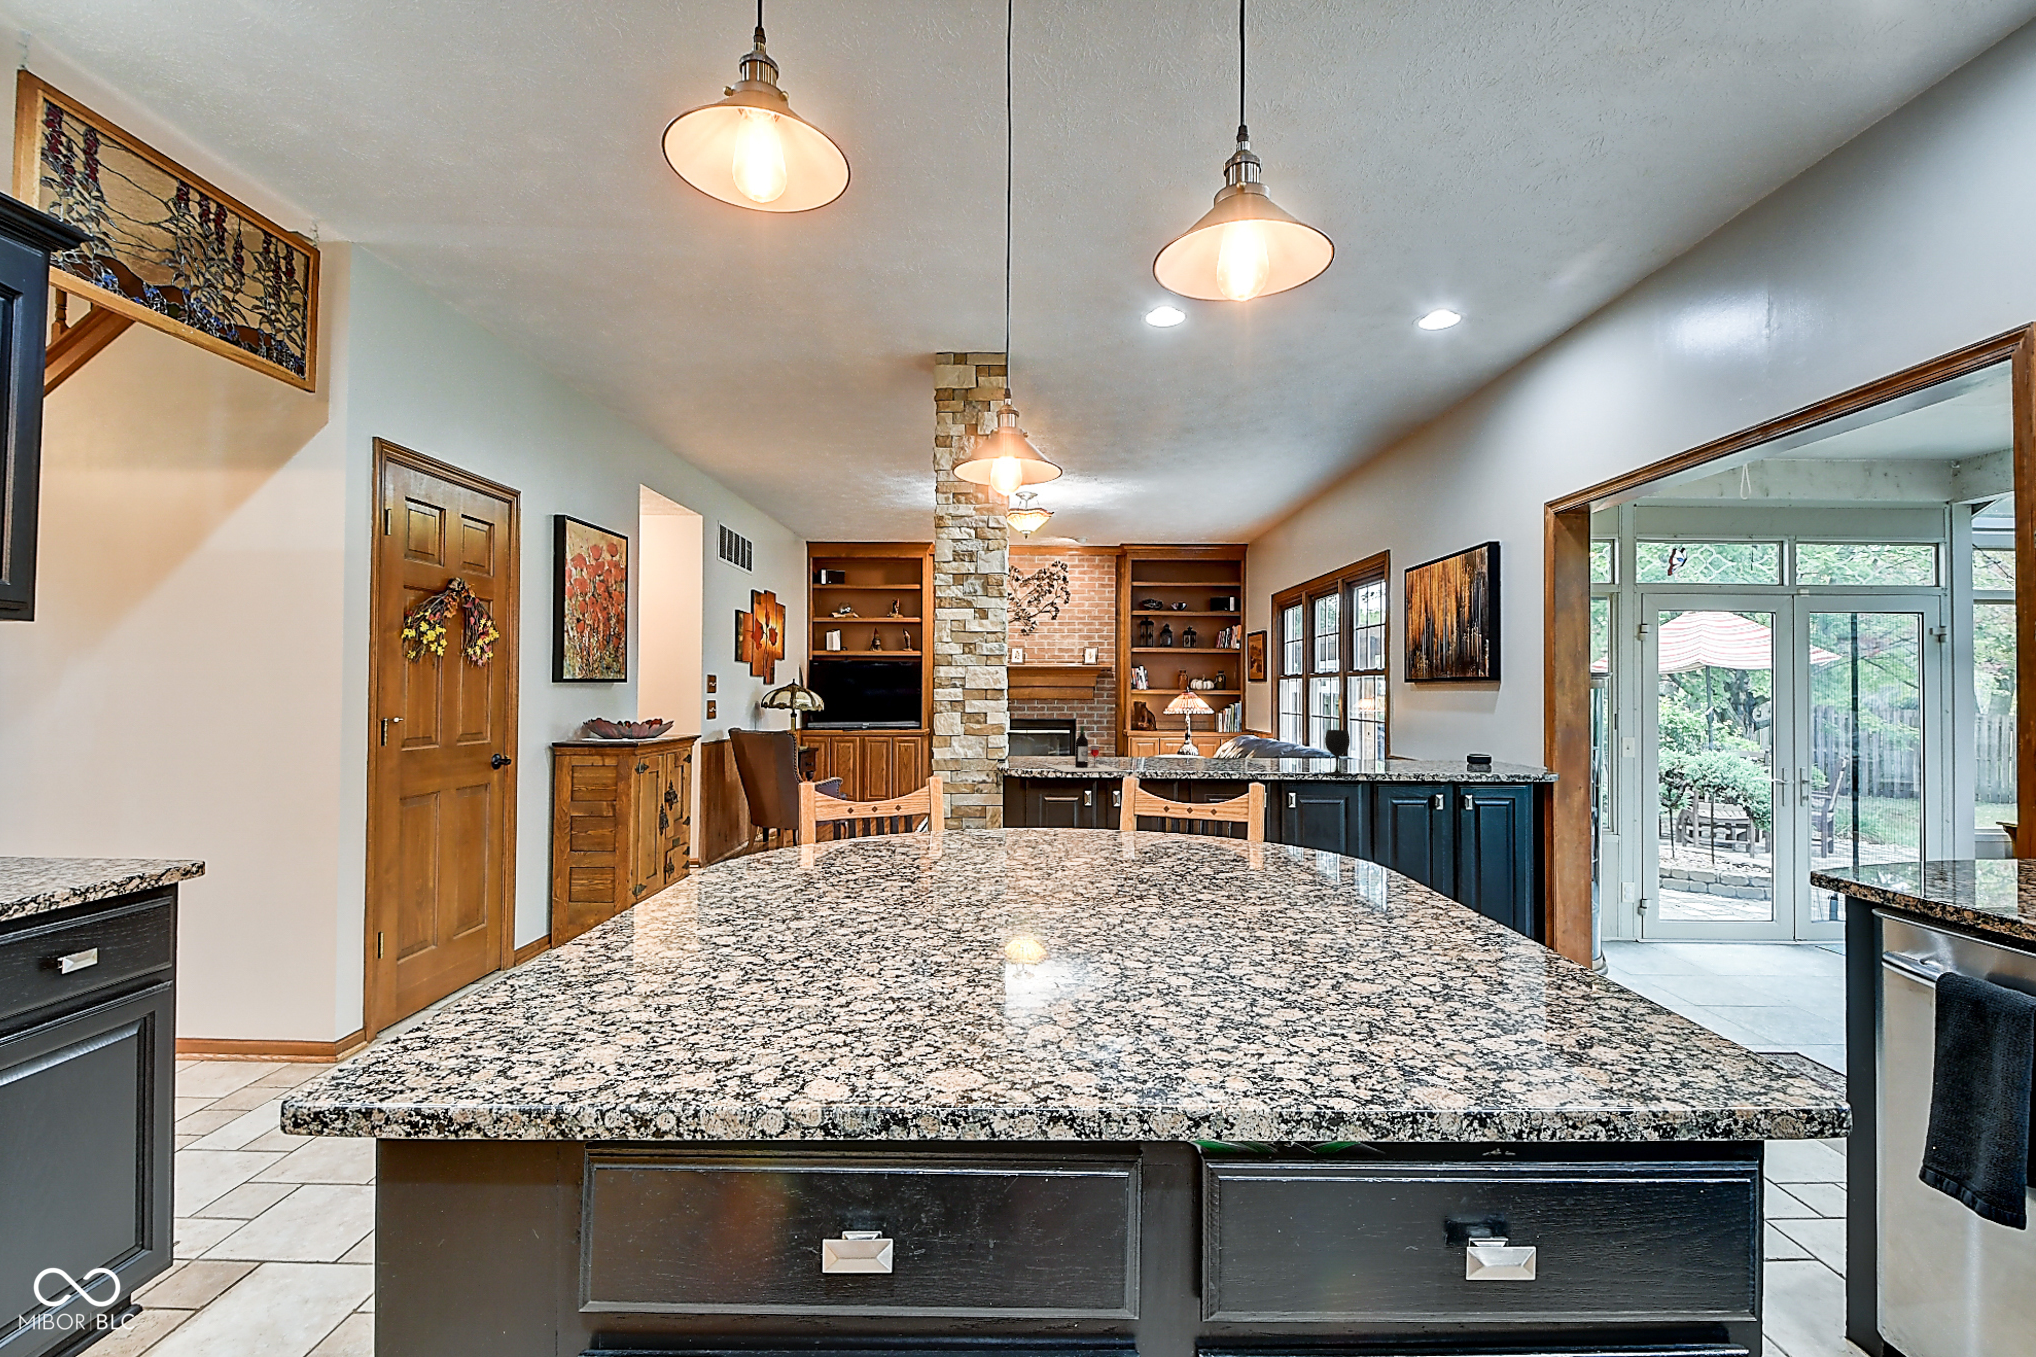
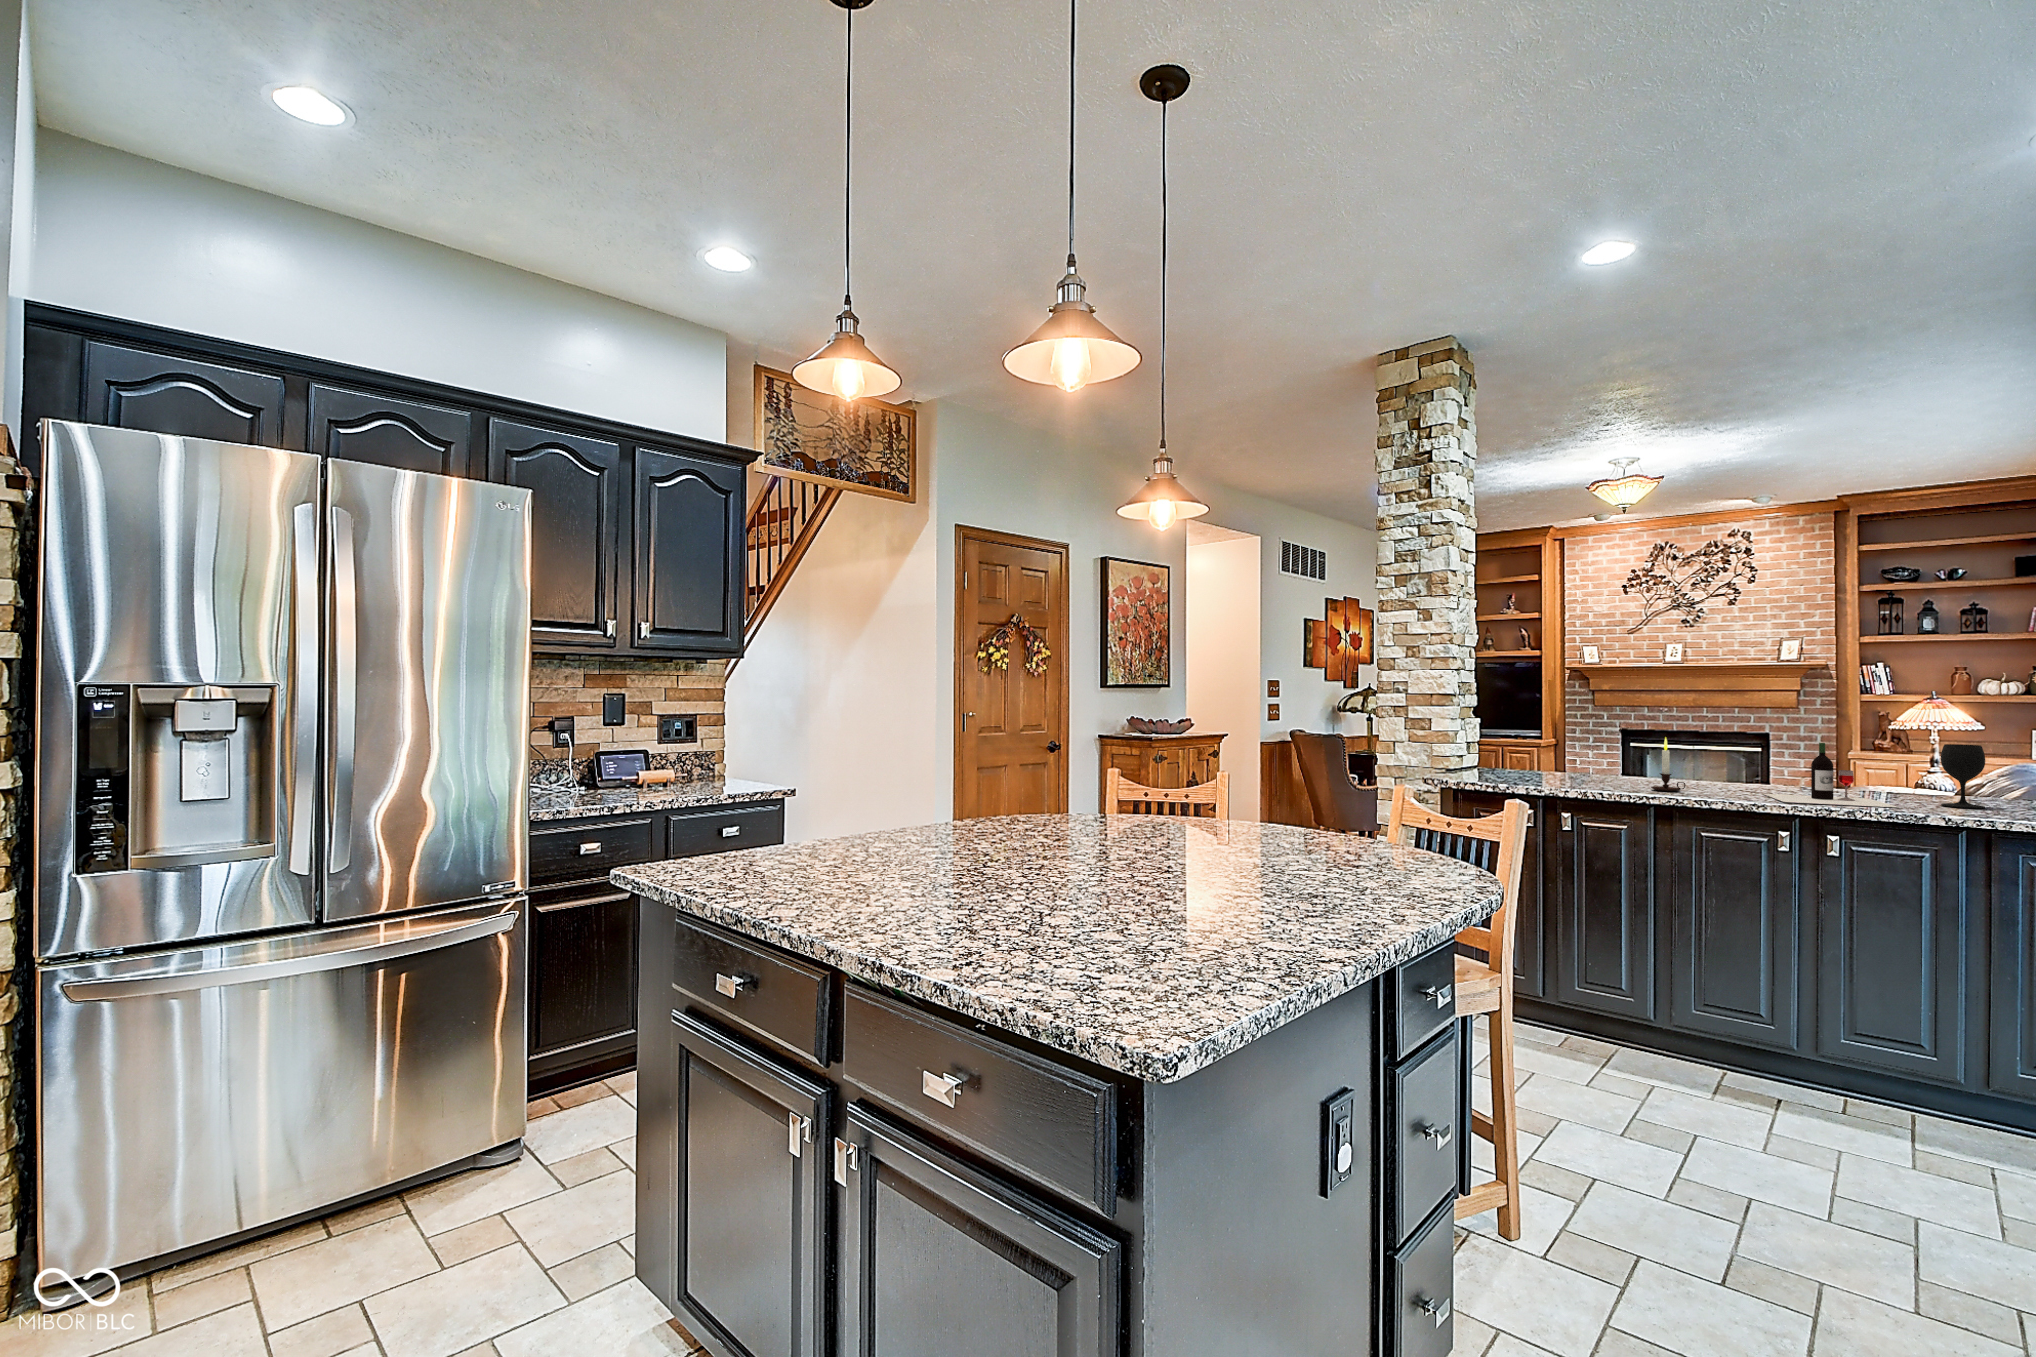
wine bottle: present [1048,726,1125,772] -> present [1764,743,1897,807]
candle: none [1152,729,1178,774] -> present [1651,738,1686,791]

